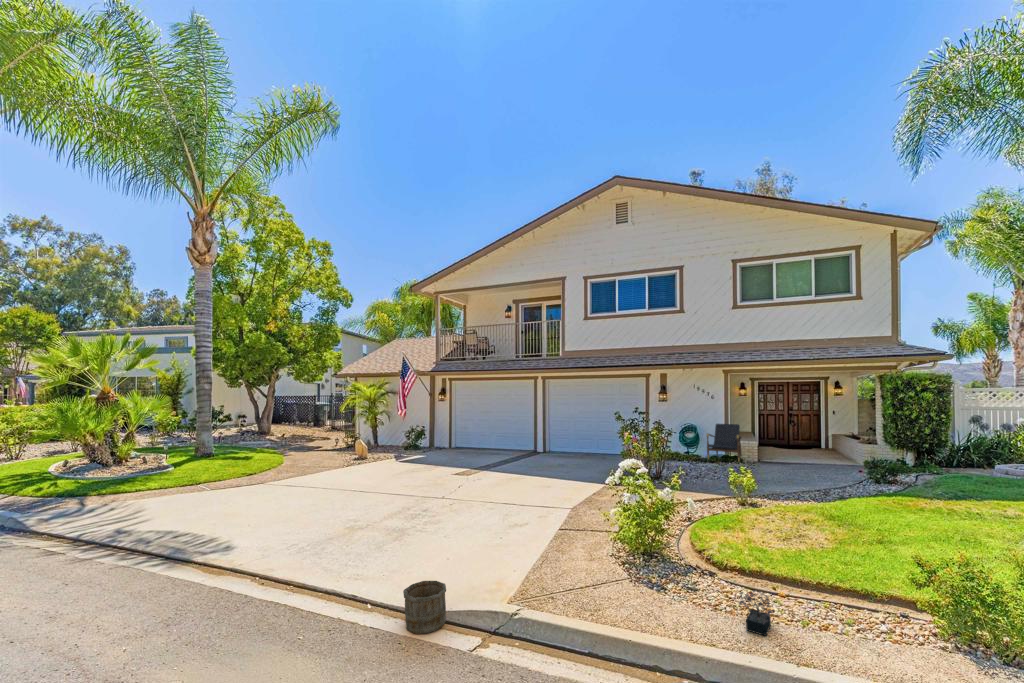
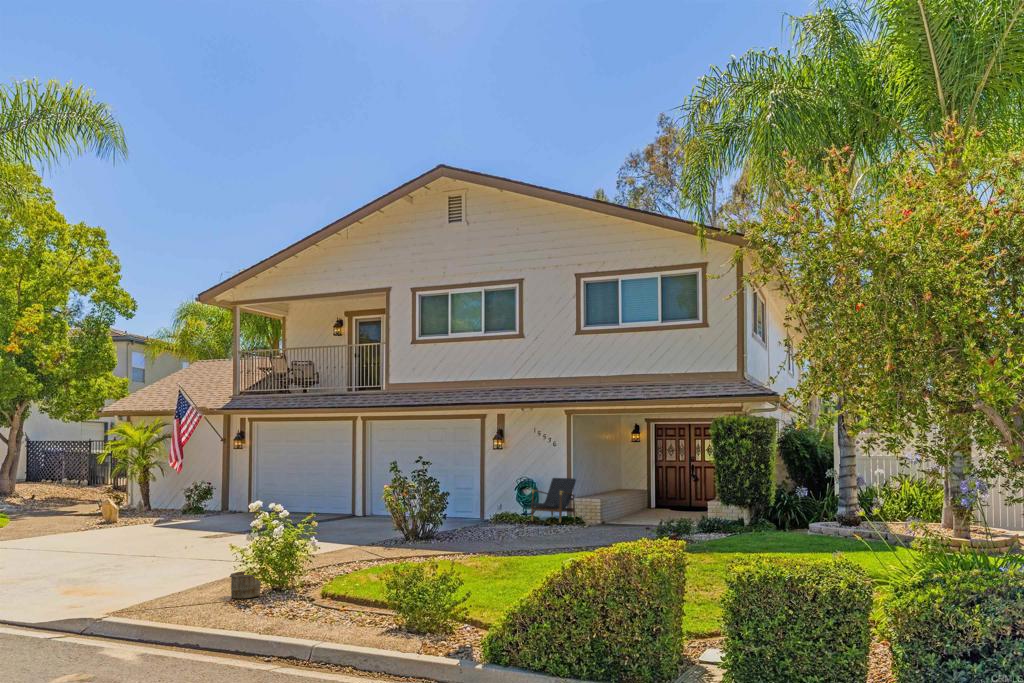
wooden bucket: present [403,581,446,634] -> present [230,571,260,599]
decorative plant: present [739,590,774,636] -> none [271,578,301,606]

